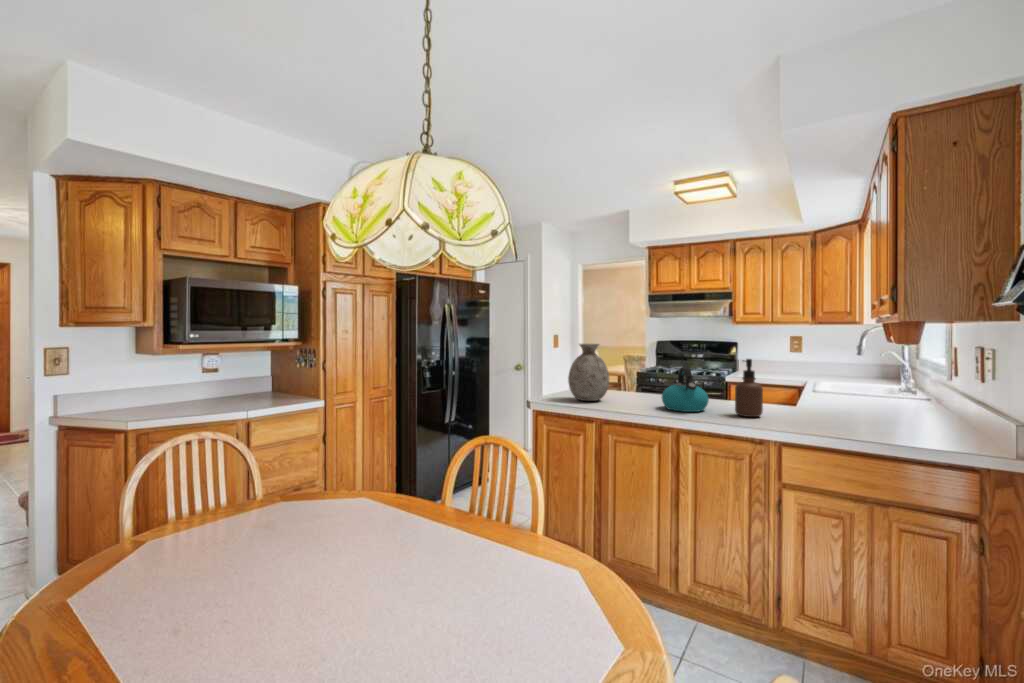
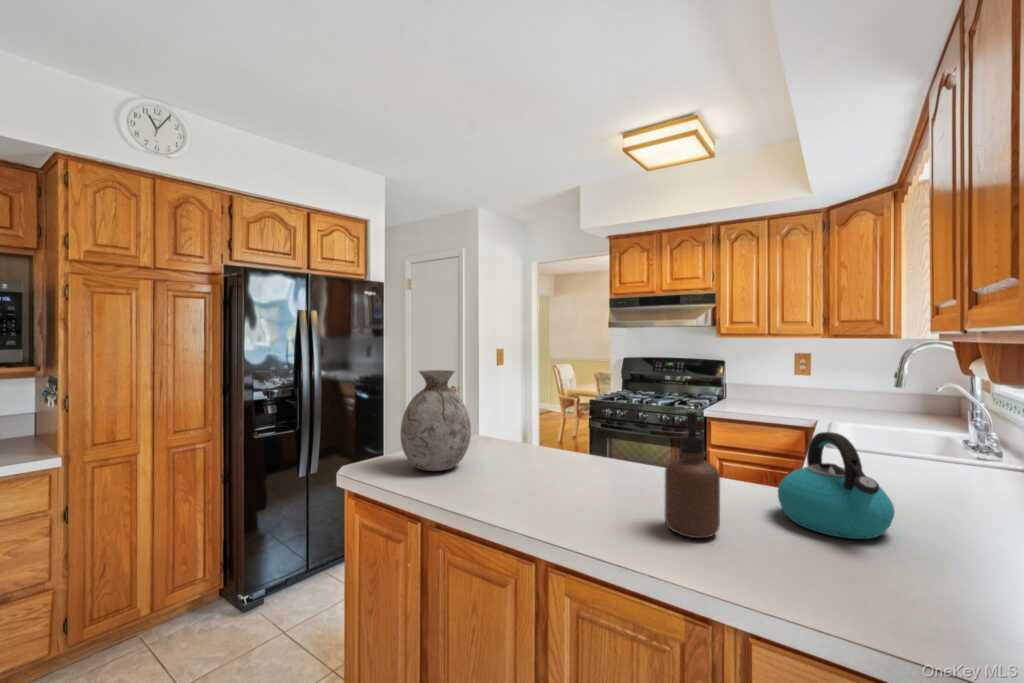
kettle: present [662,367,709,412] -> present [778,432,894,539]

